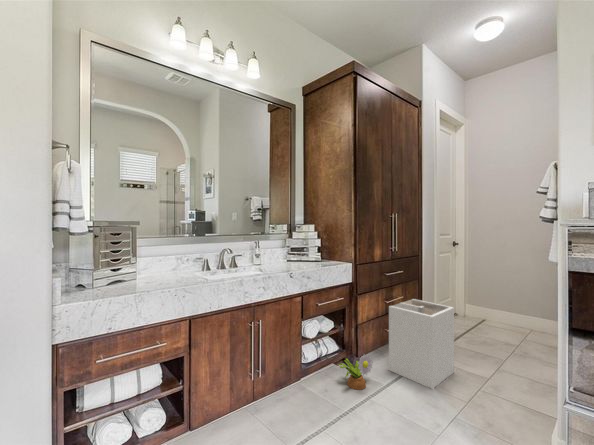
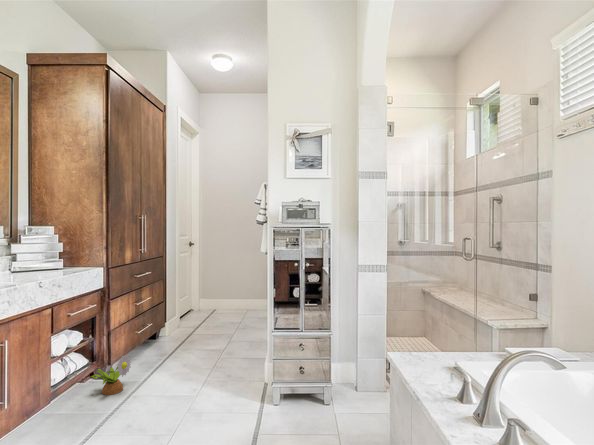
laundry hamper: present [389,299,454,389] -> none [142,297,199,370]

